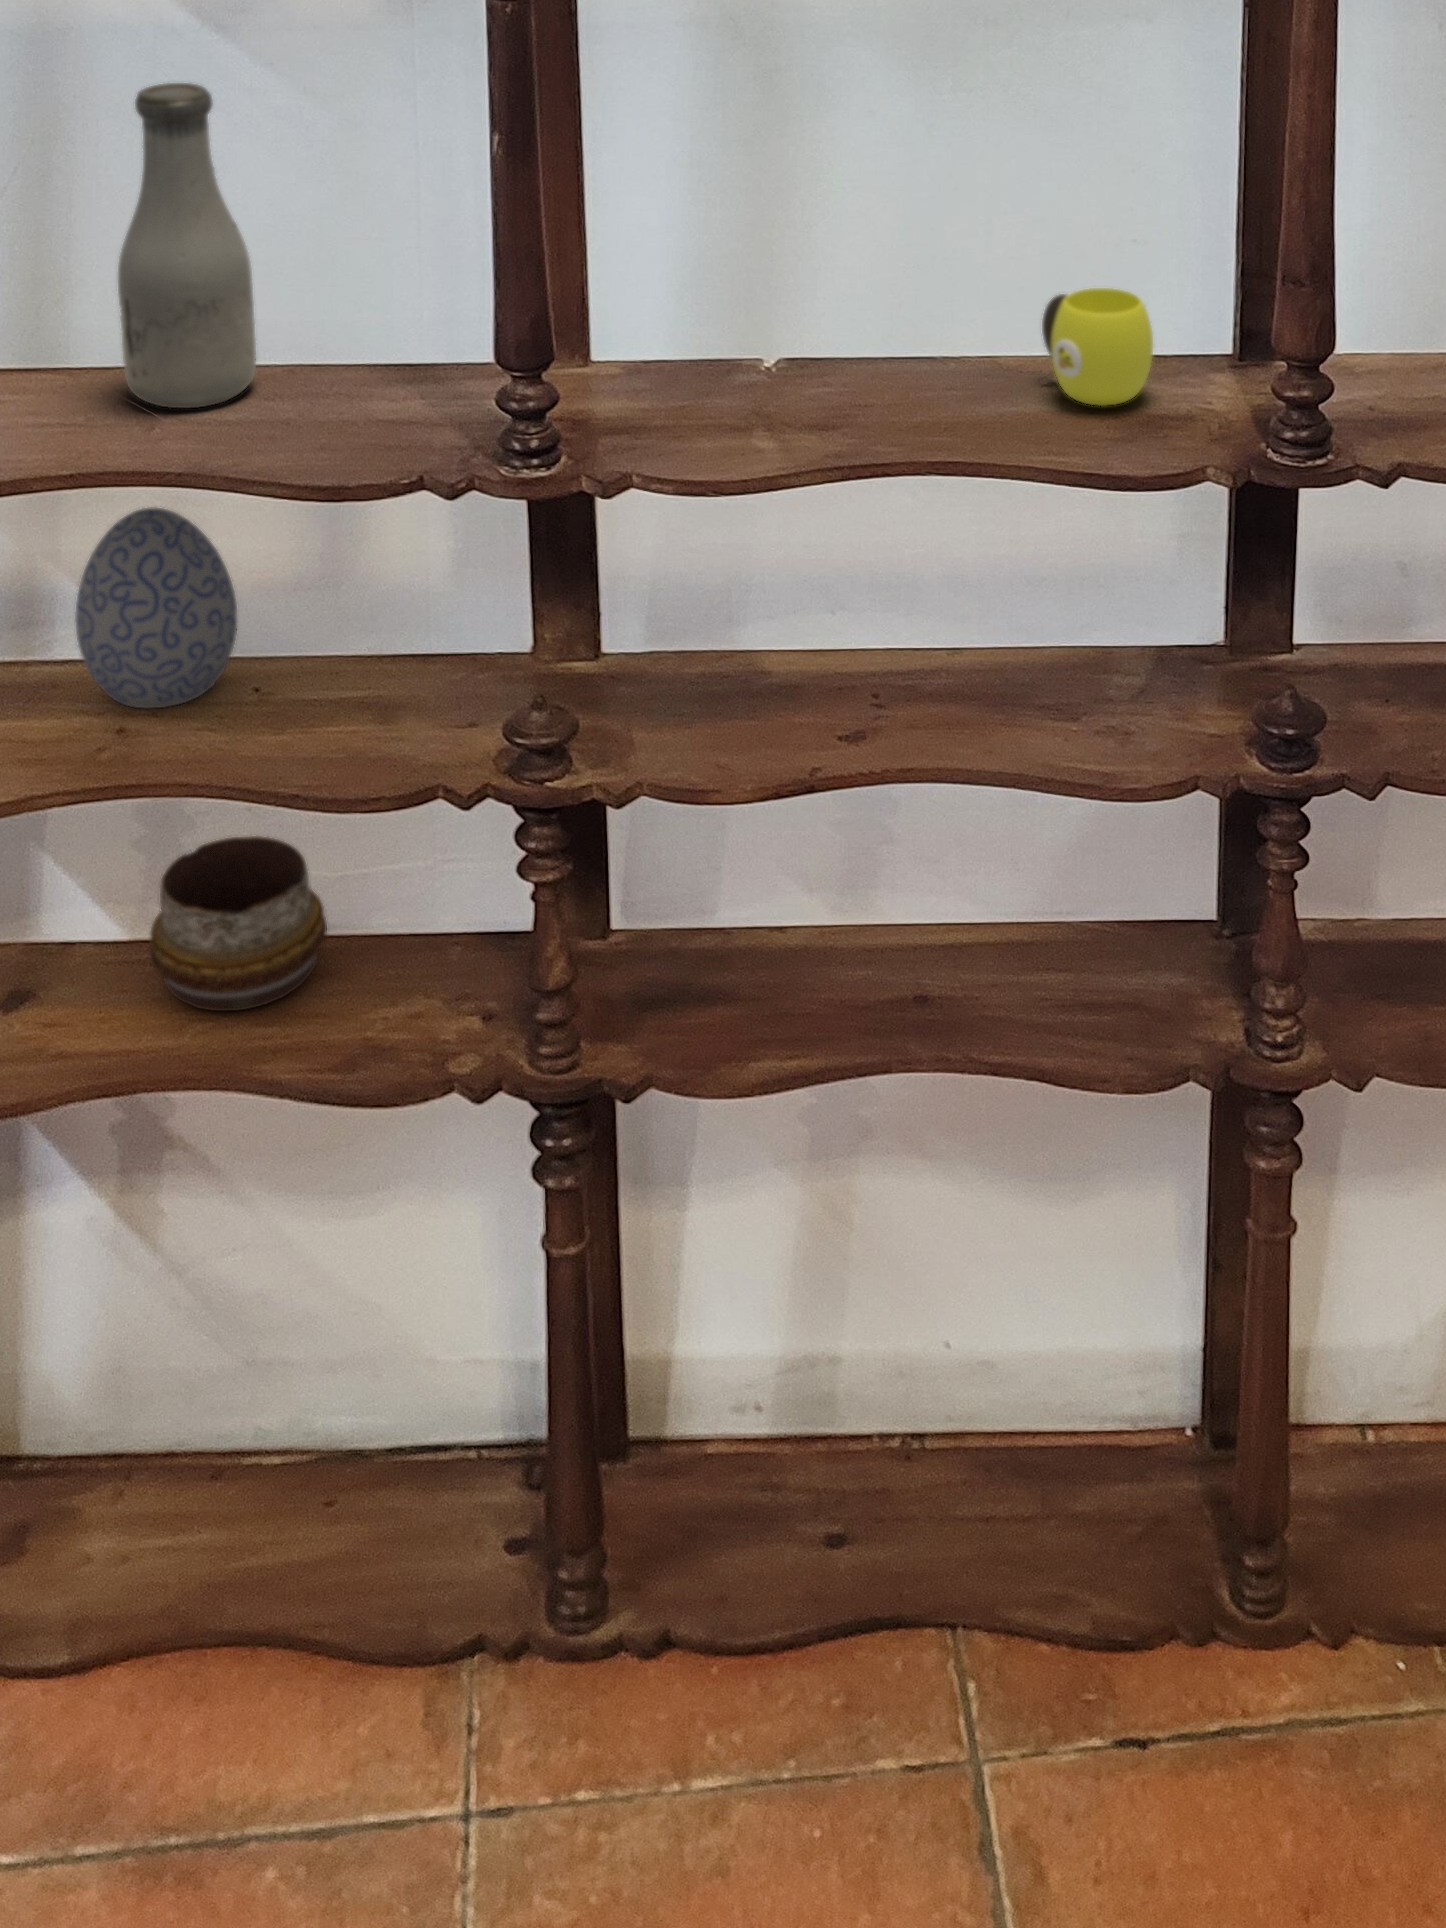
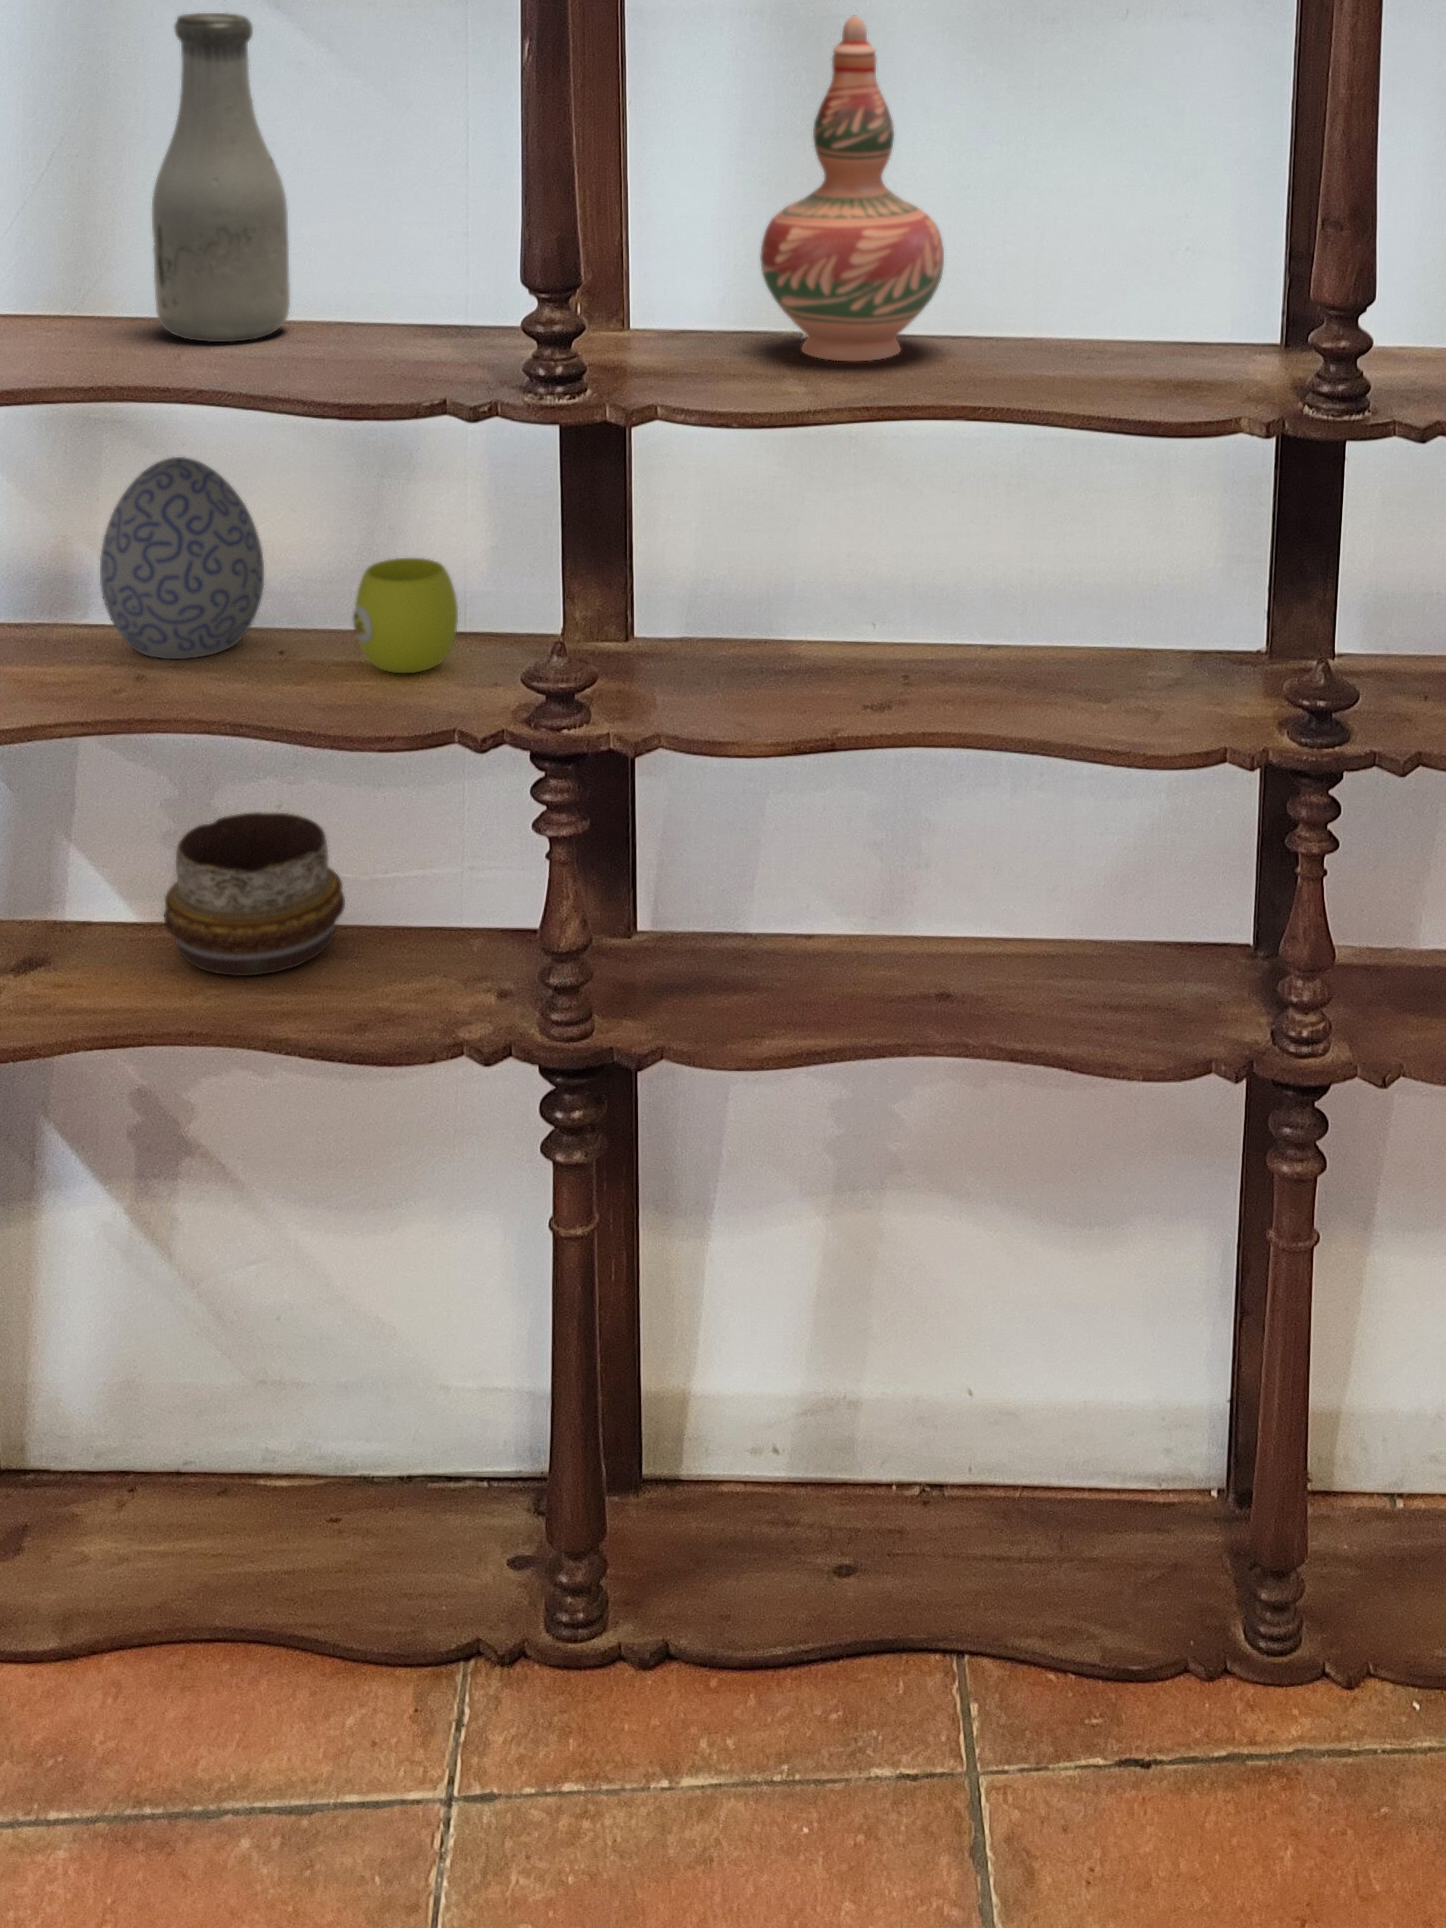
decorative vase: none [725,75,905,411] -> present [760,15,944,361]
cup: present [1042,288,1153,406] -> present [353,558,458,673]

